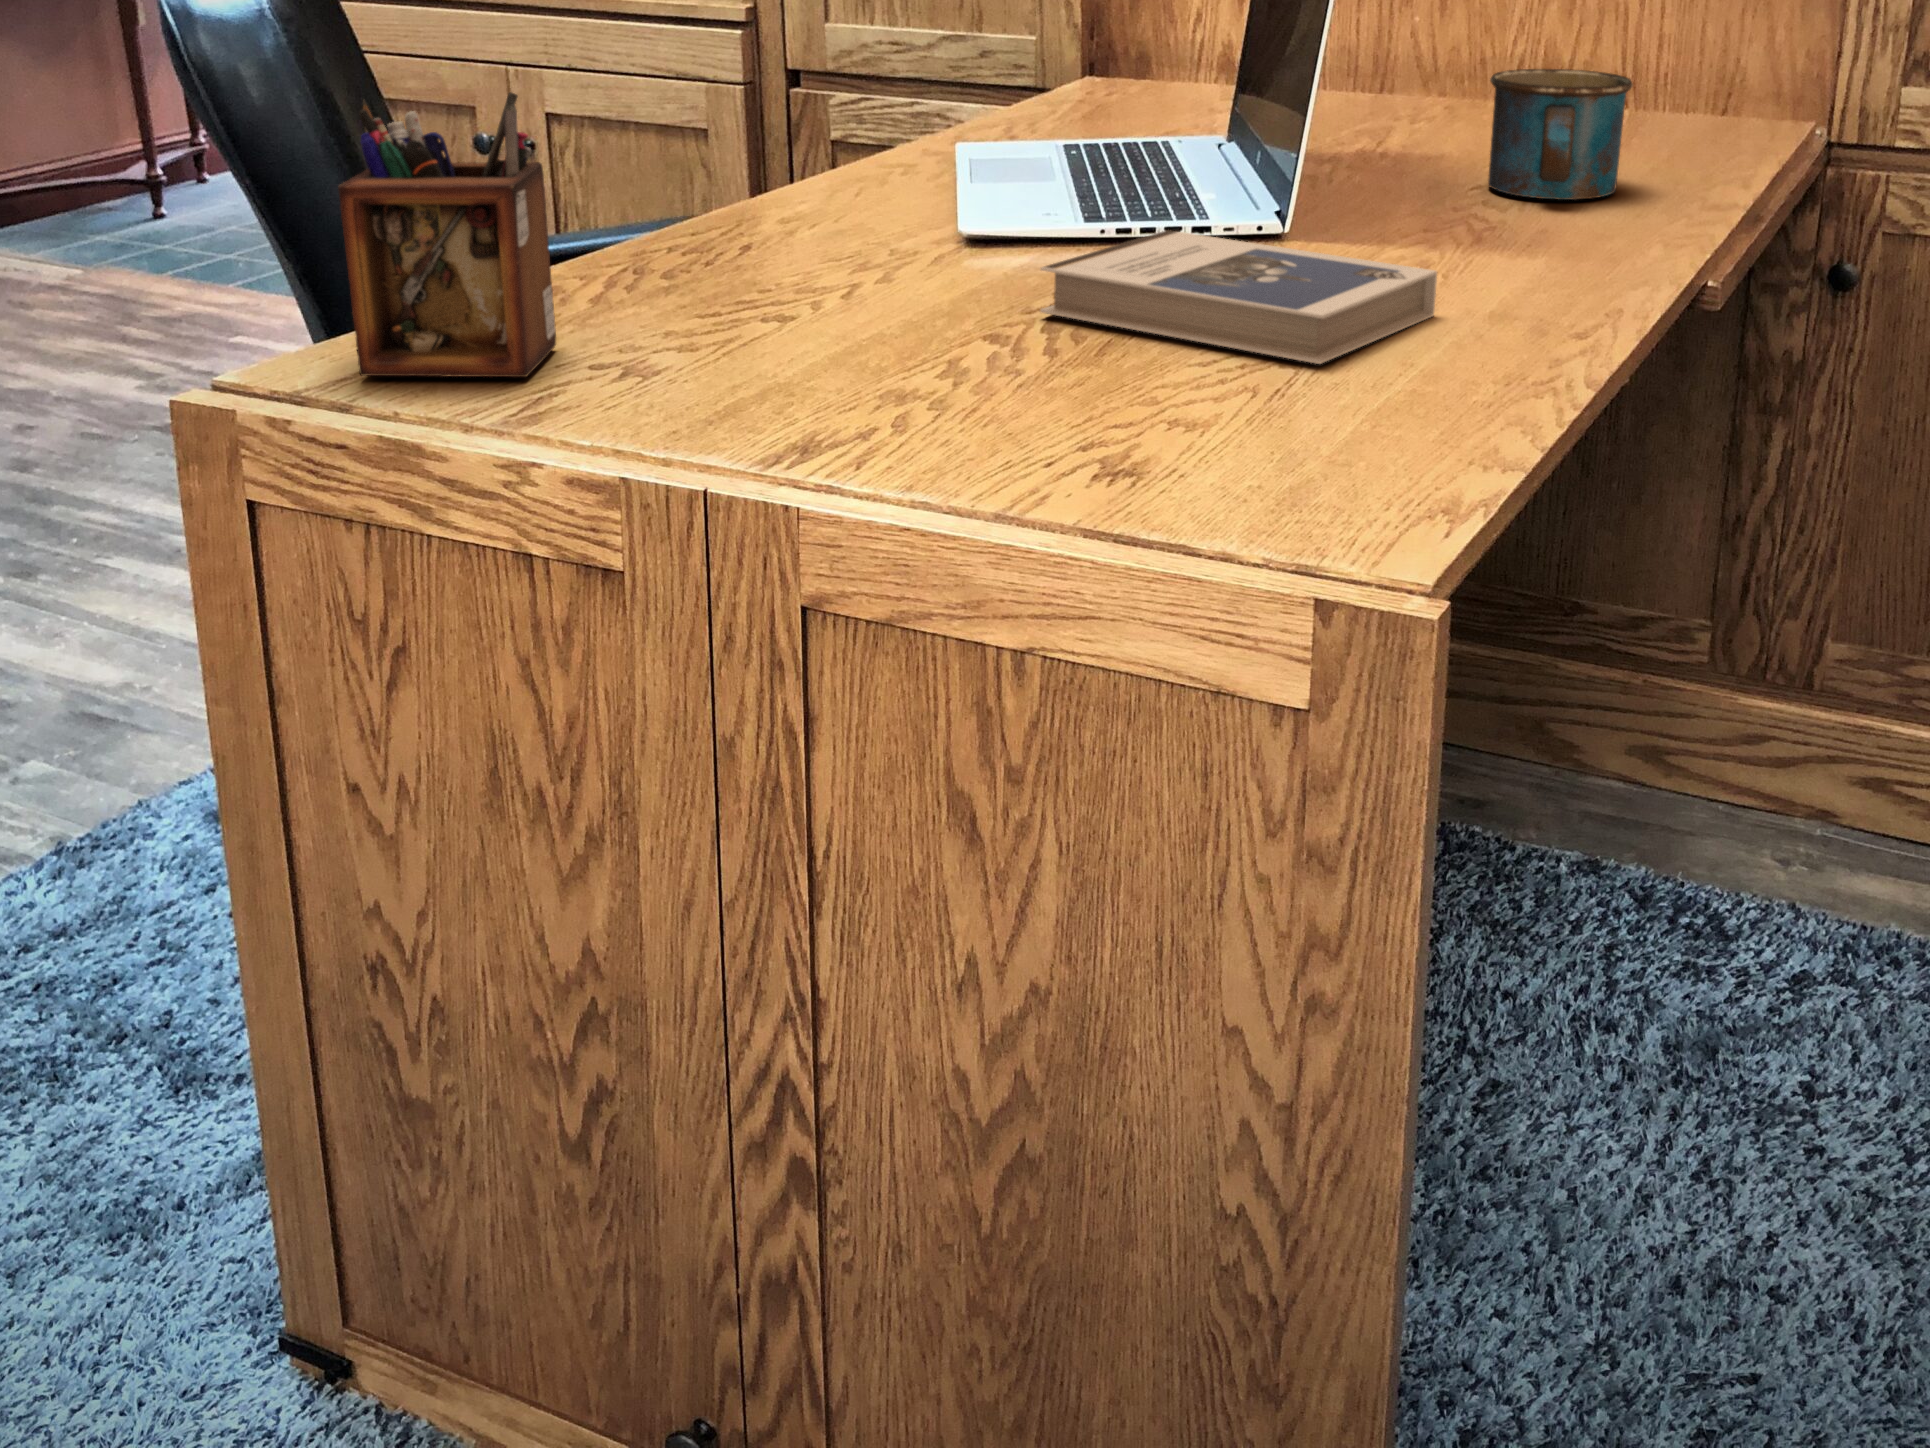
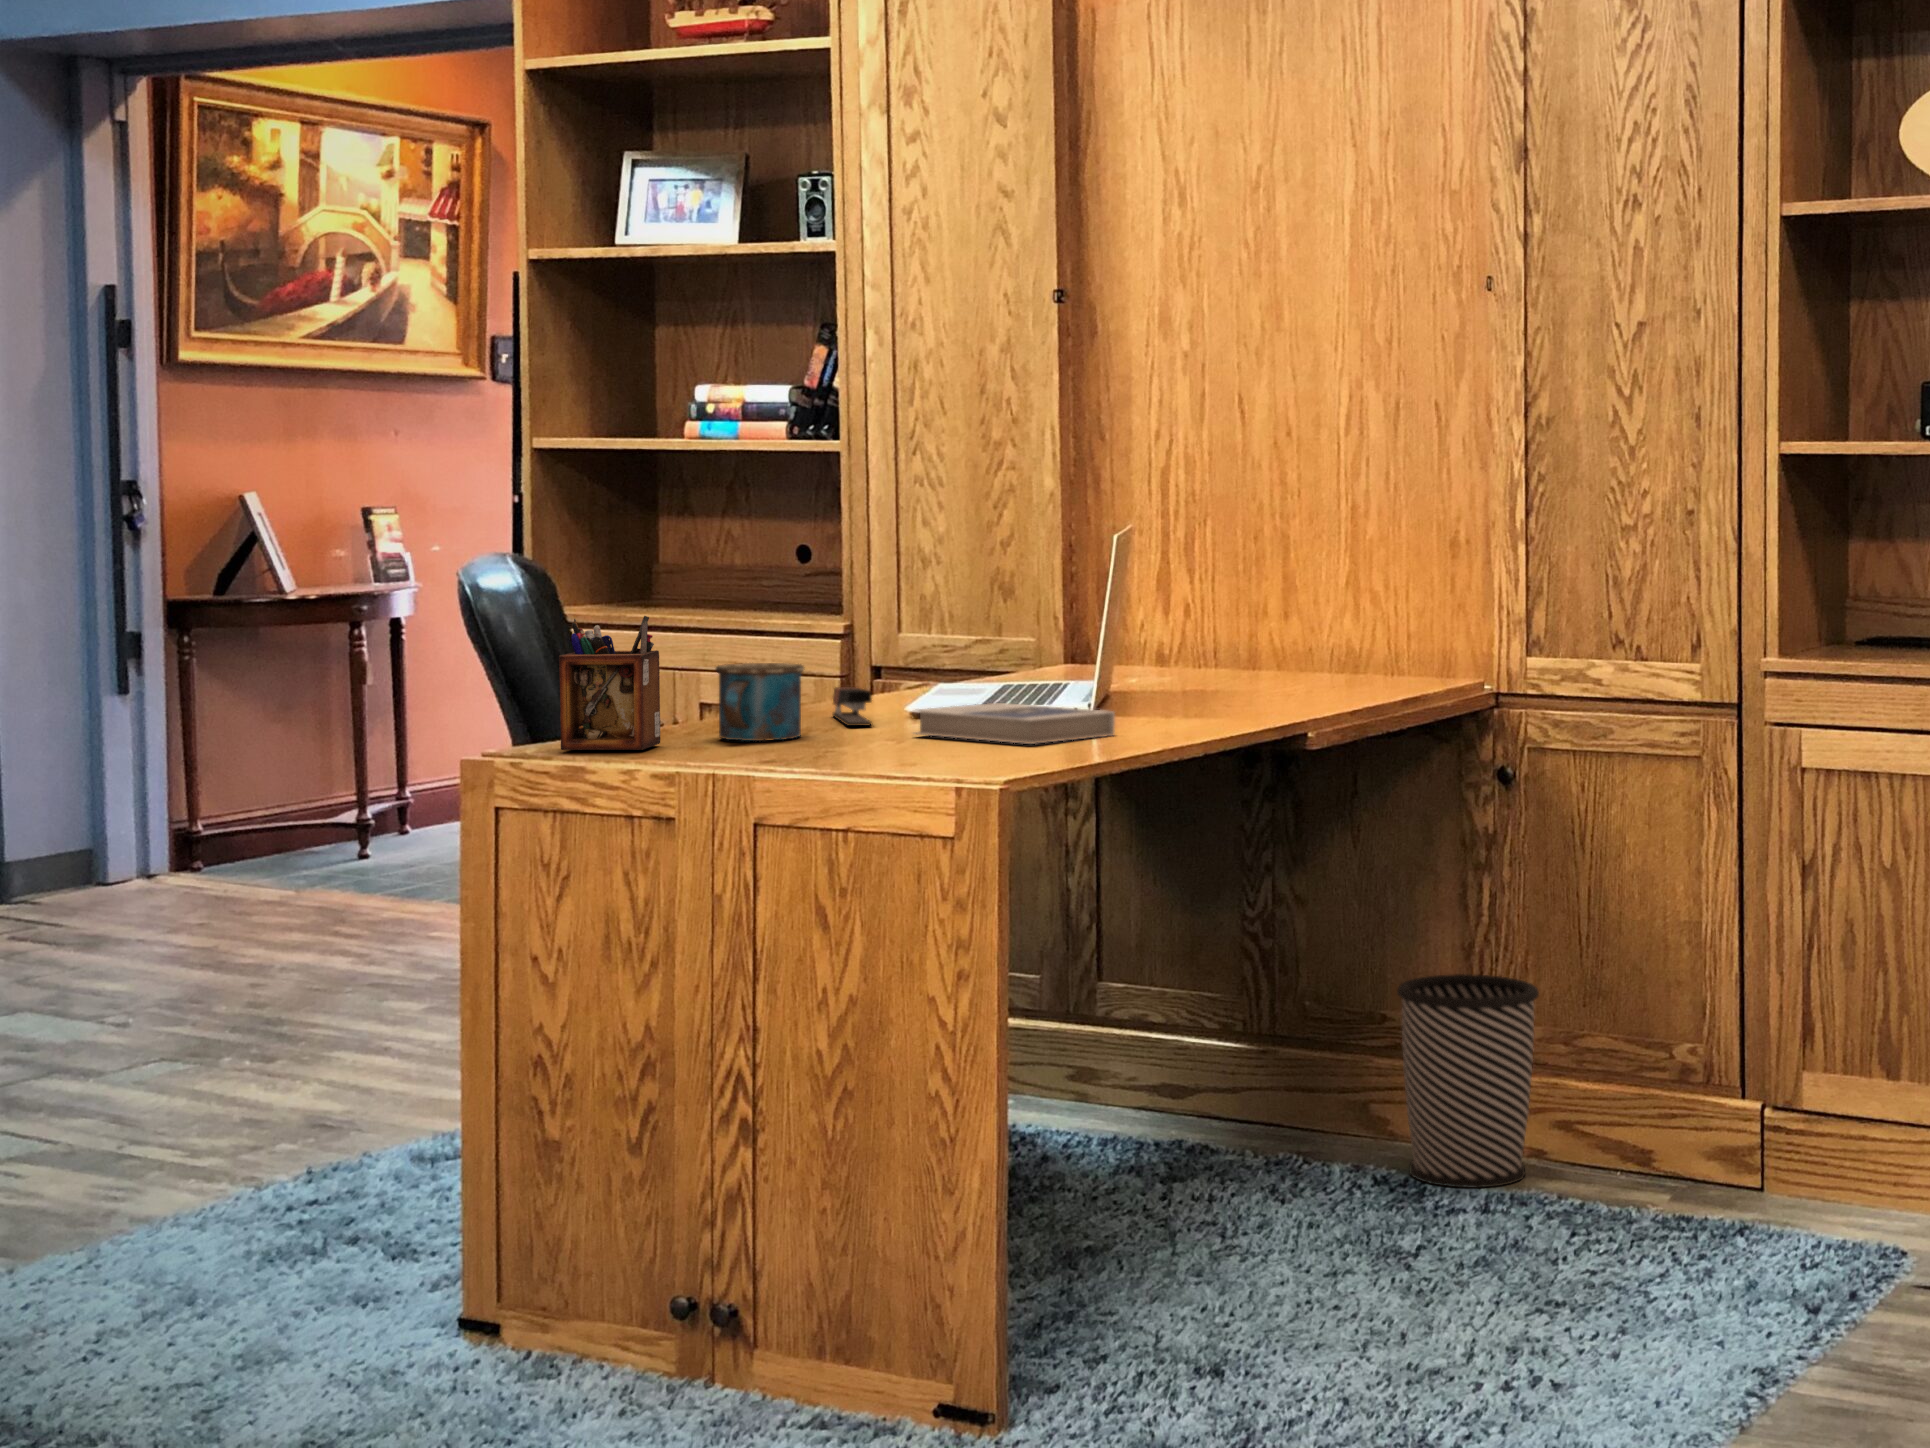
mug: present [1488,69,1633,200] -> present [716,663,804,741]
stapler: none [834,177,932,273] -> present [833,687,872,726]
wastebasket: none [1657,564,1894,895] -> present [1397,974,1539,1188]

